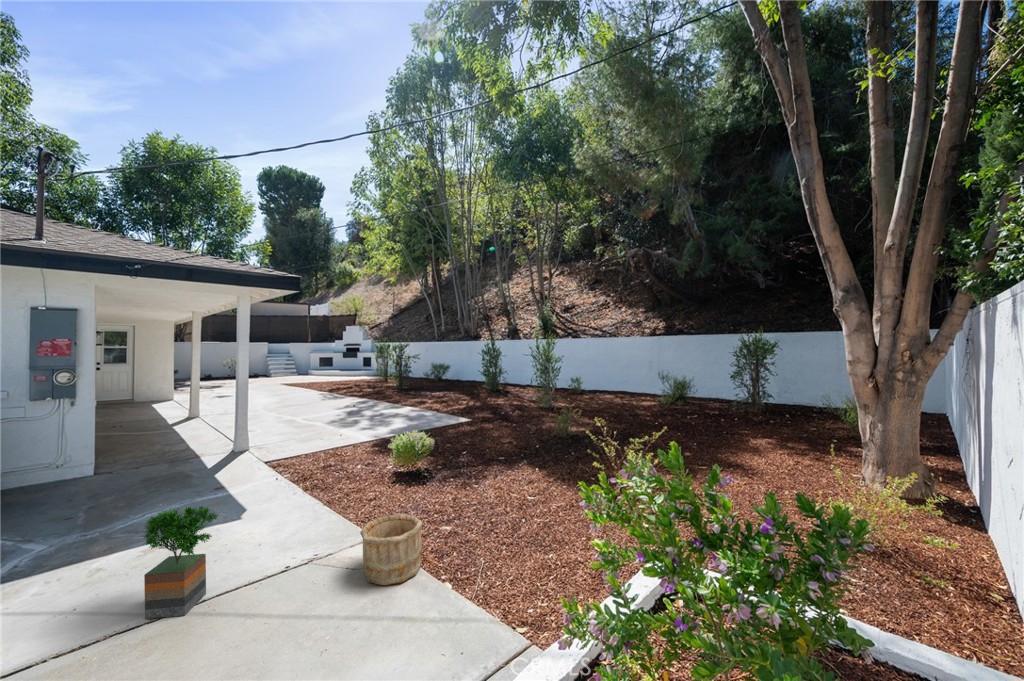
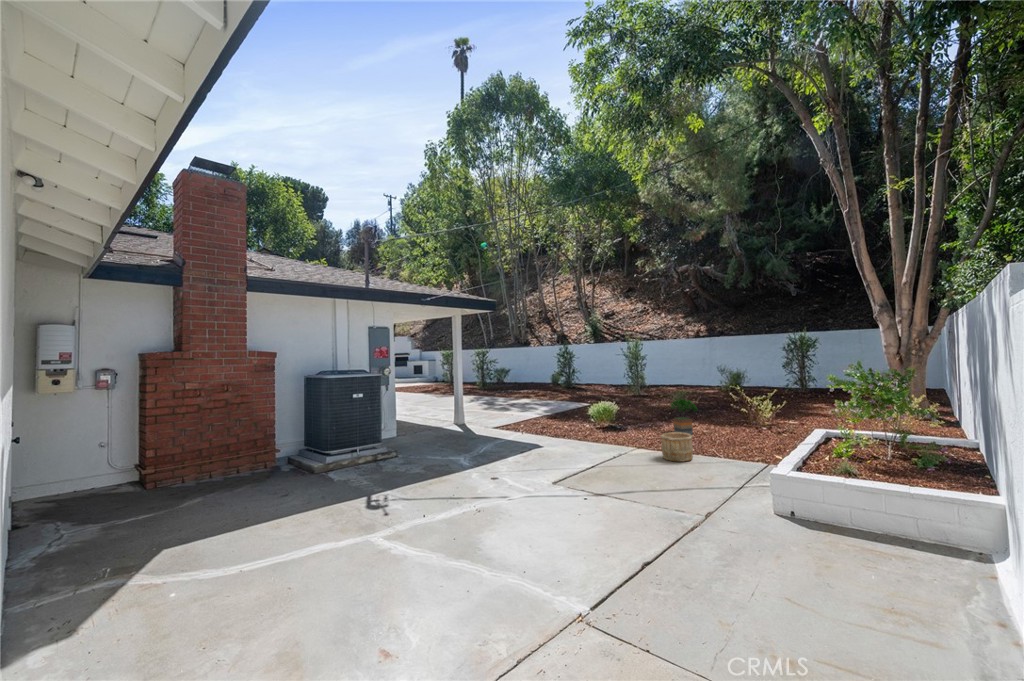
potted tree: present [144,506,218,619] -> present [671,400,697,434]

